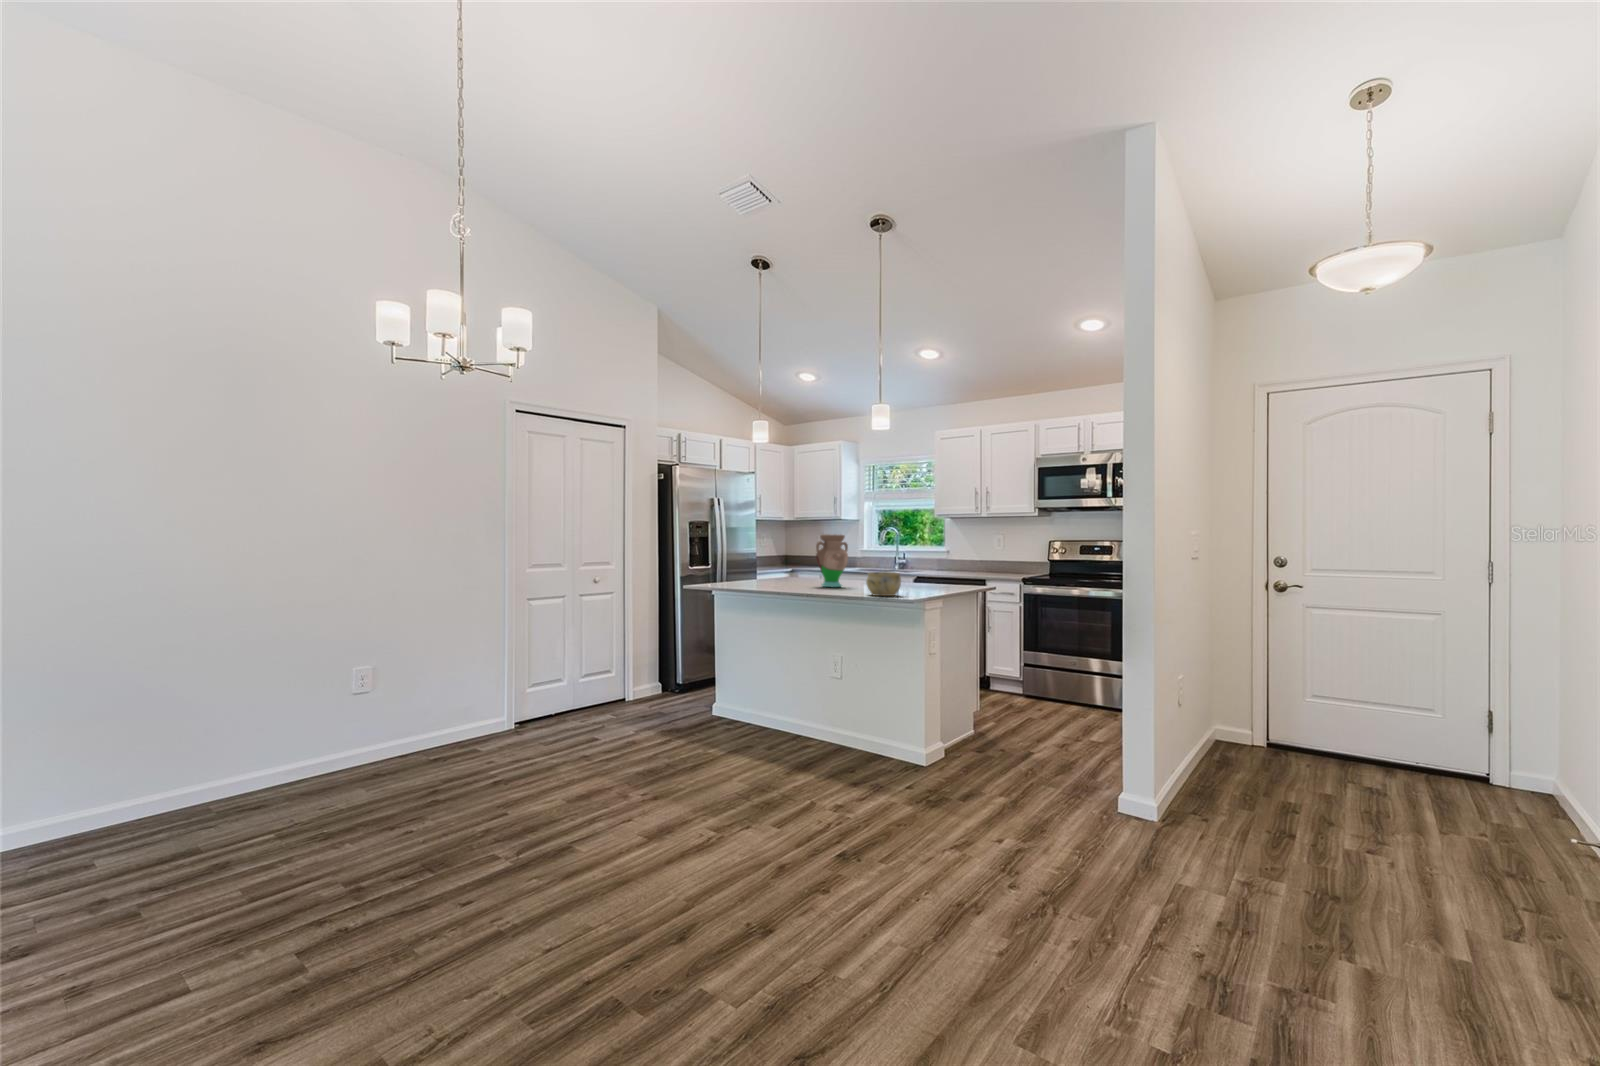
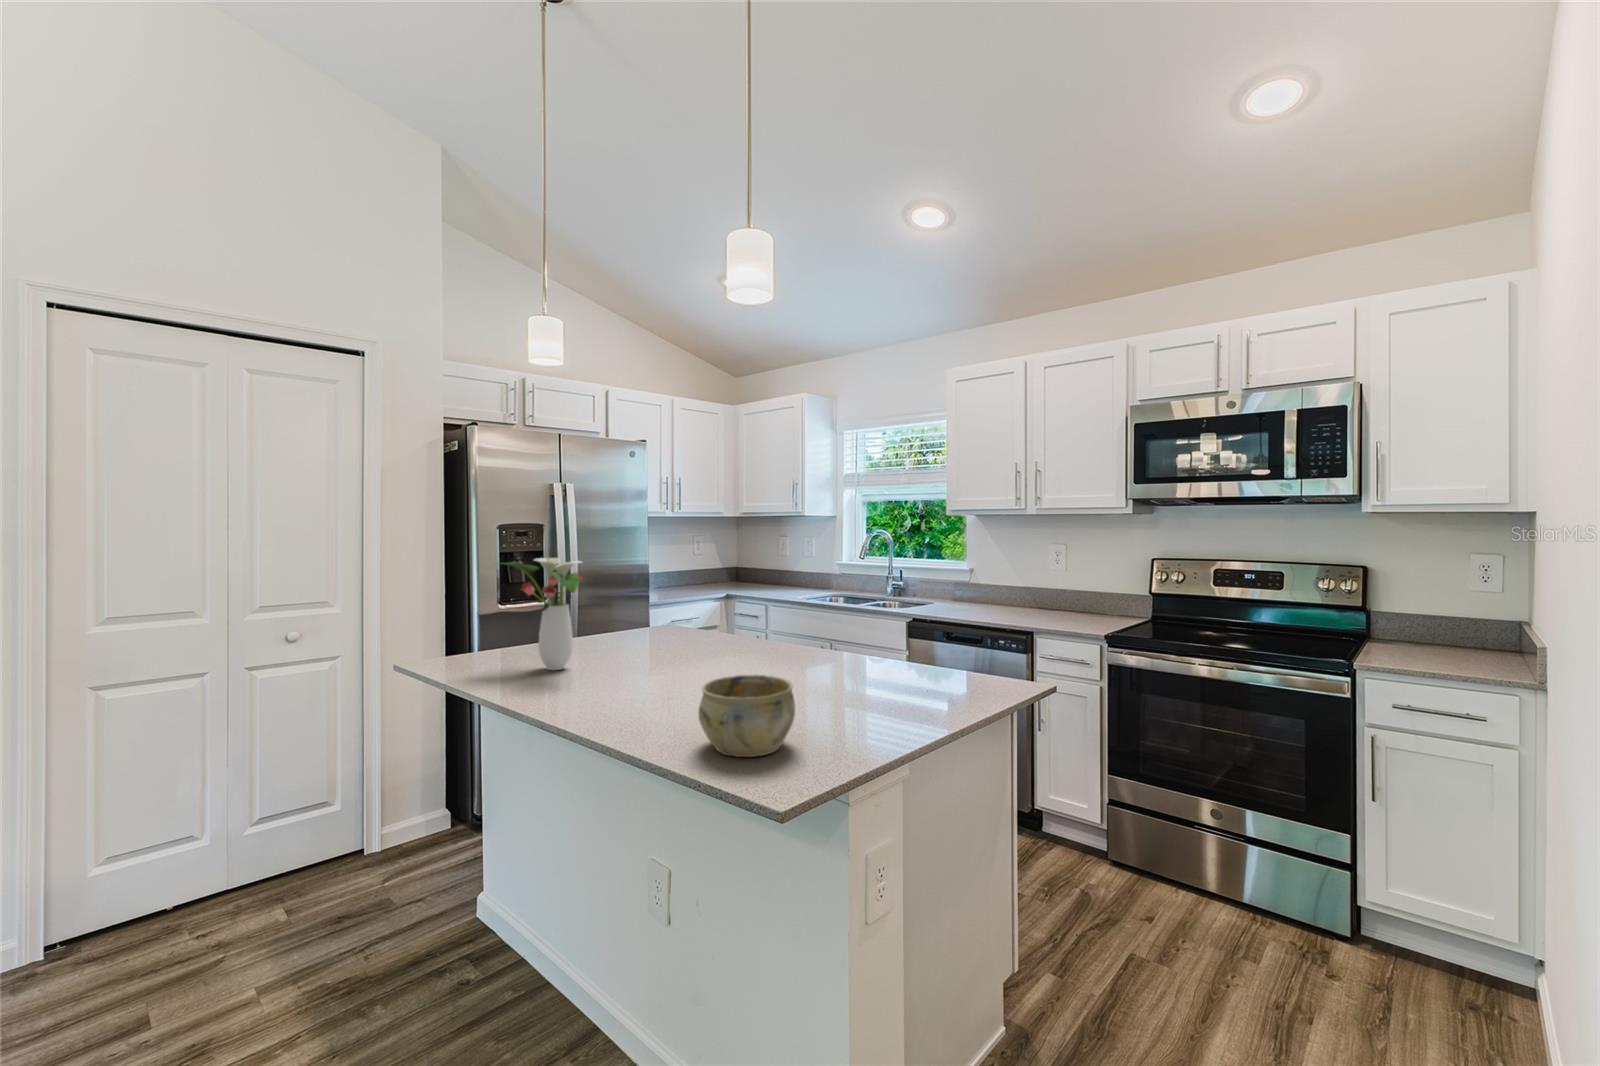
flower arrangement: none [743,533,787,585] -> present [505,558,583,670]
vase: present [816,534,848,587] -> none [647,560,728,681]

